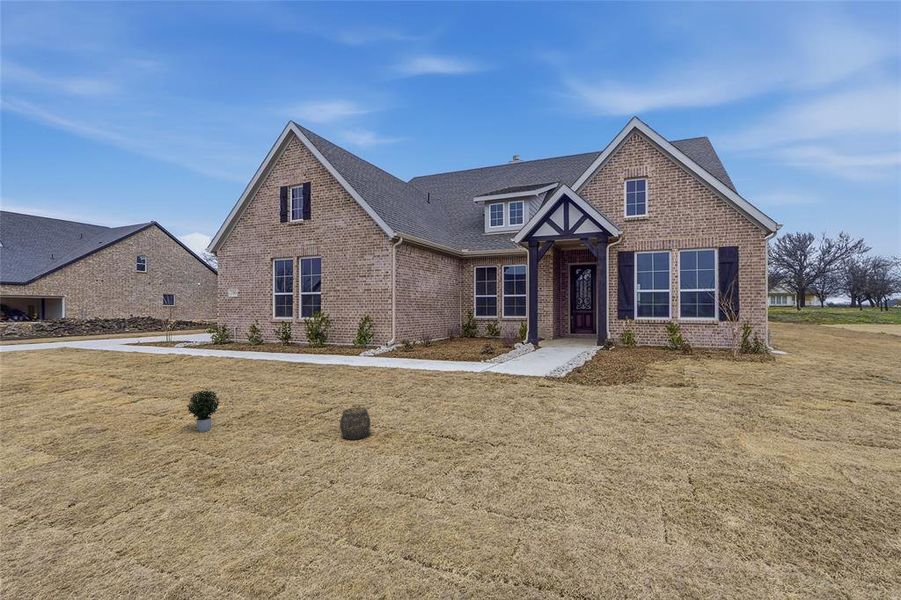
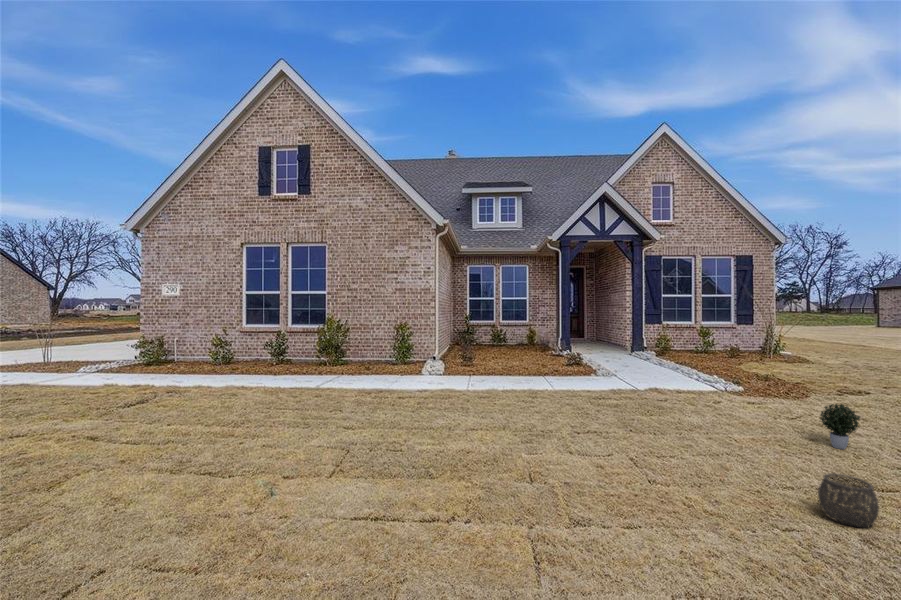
potted plant: present [187,391,220,432] -> present [820,404,860,449]

